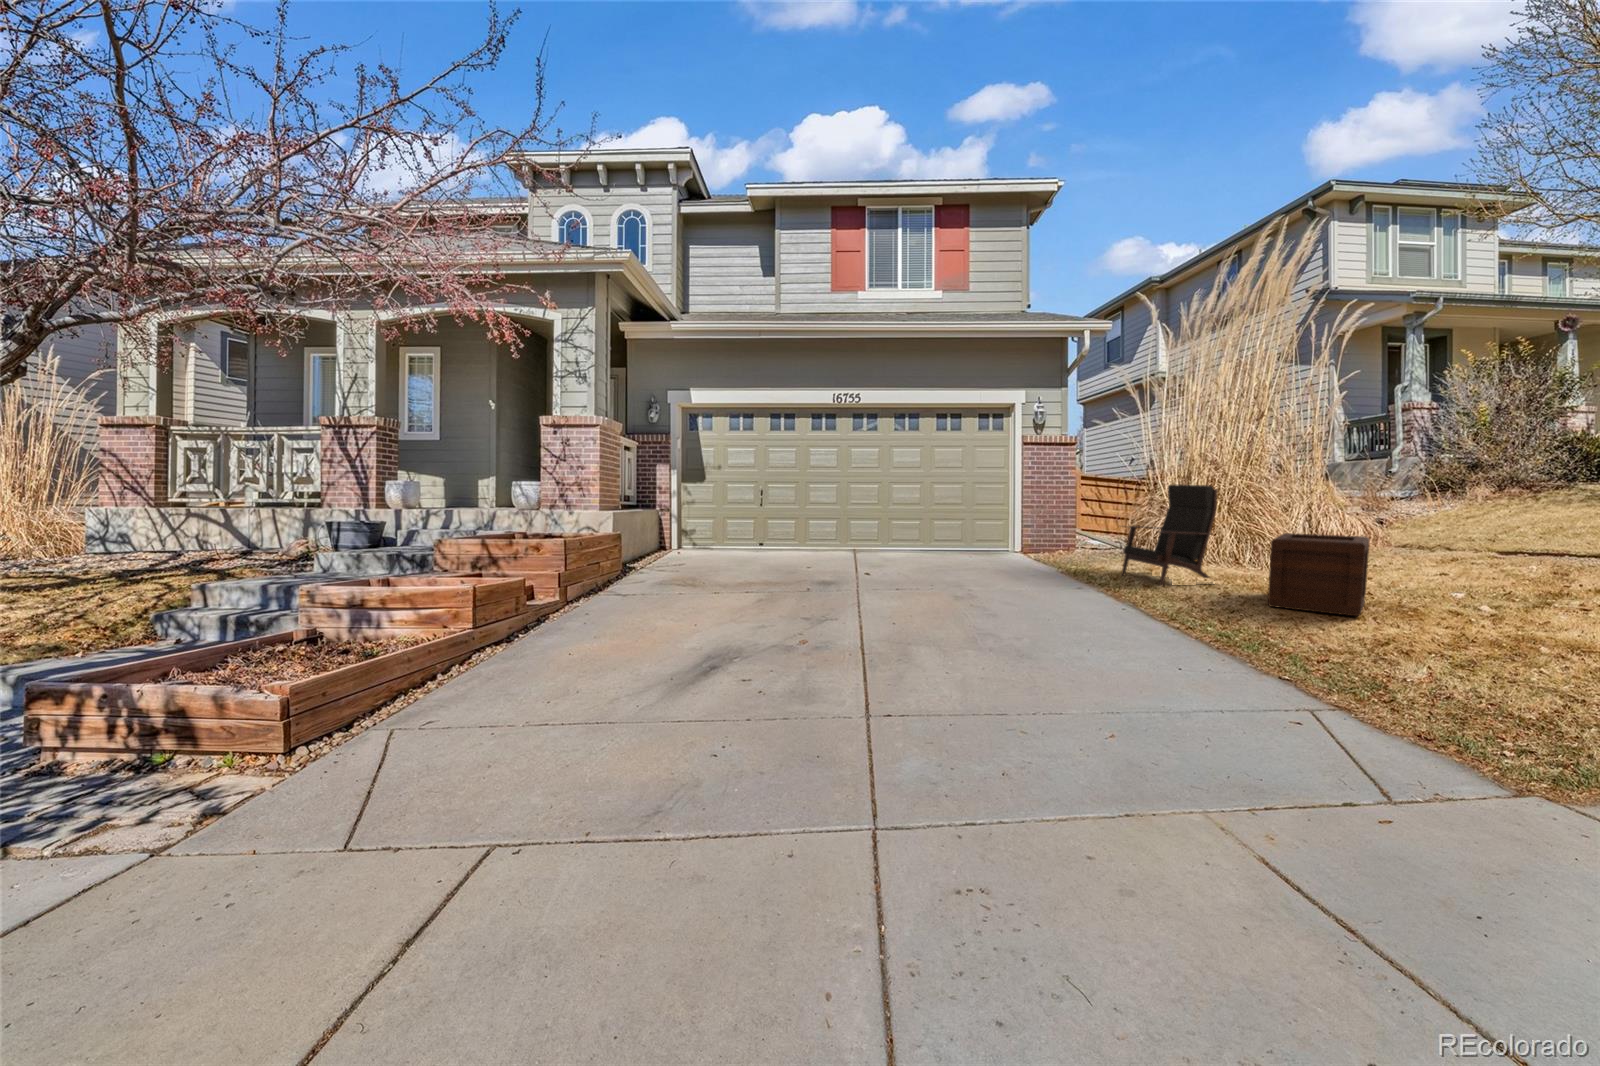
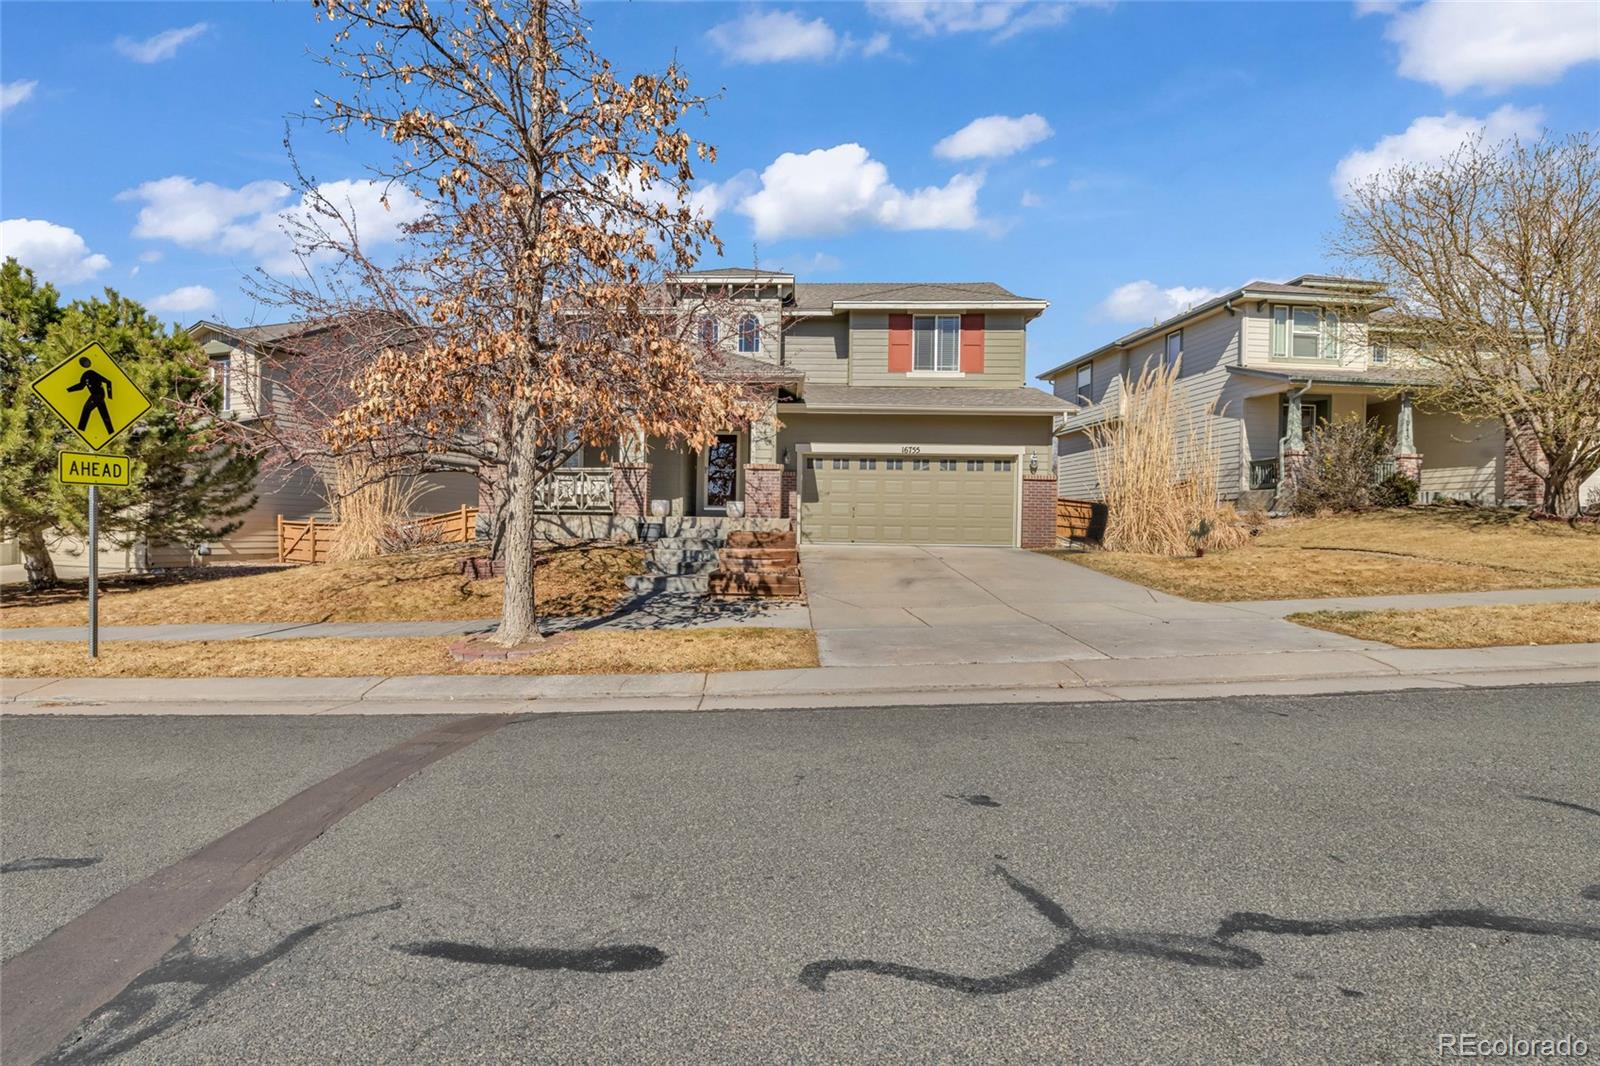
potted tree: none [1432,515,1520,614] -> present [1187,517,1214,557]
wooden crate: present [1268,533,1370,616] -> none [1121,525,1164,558]

